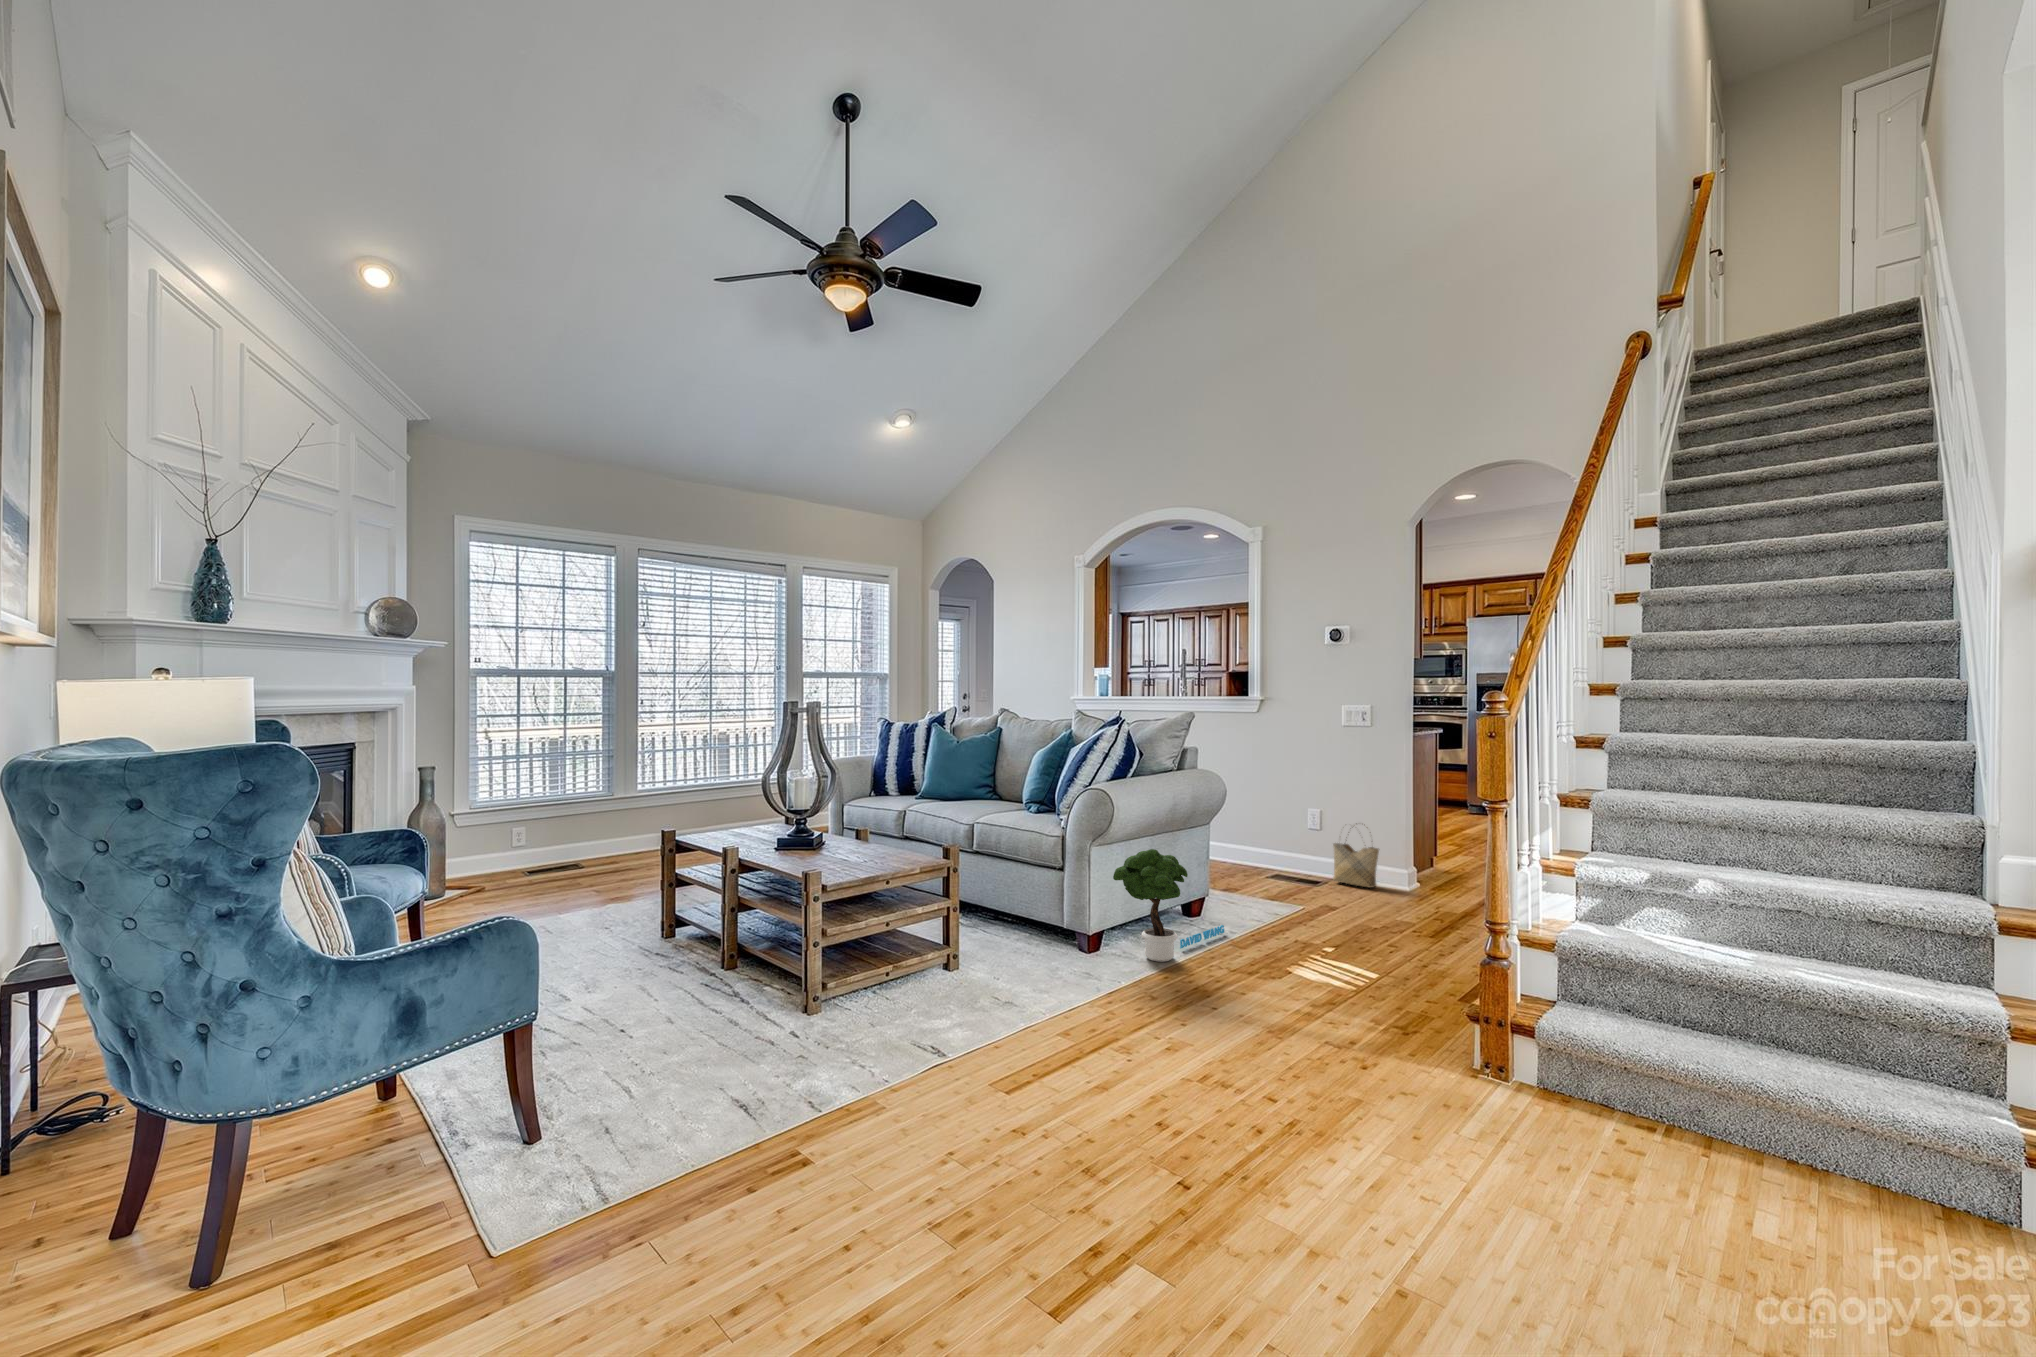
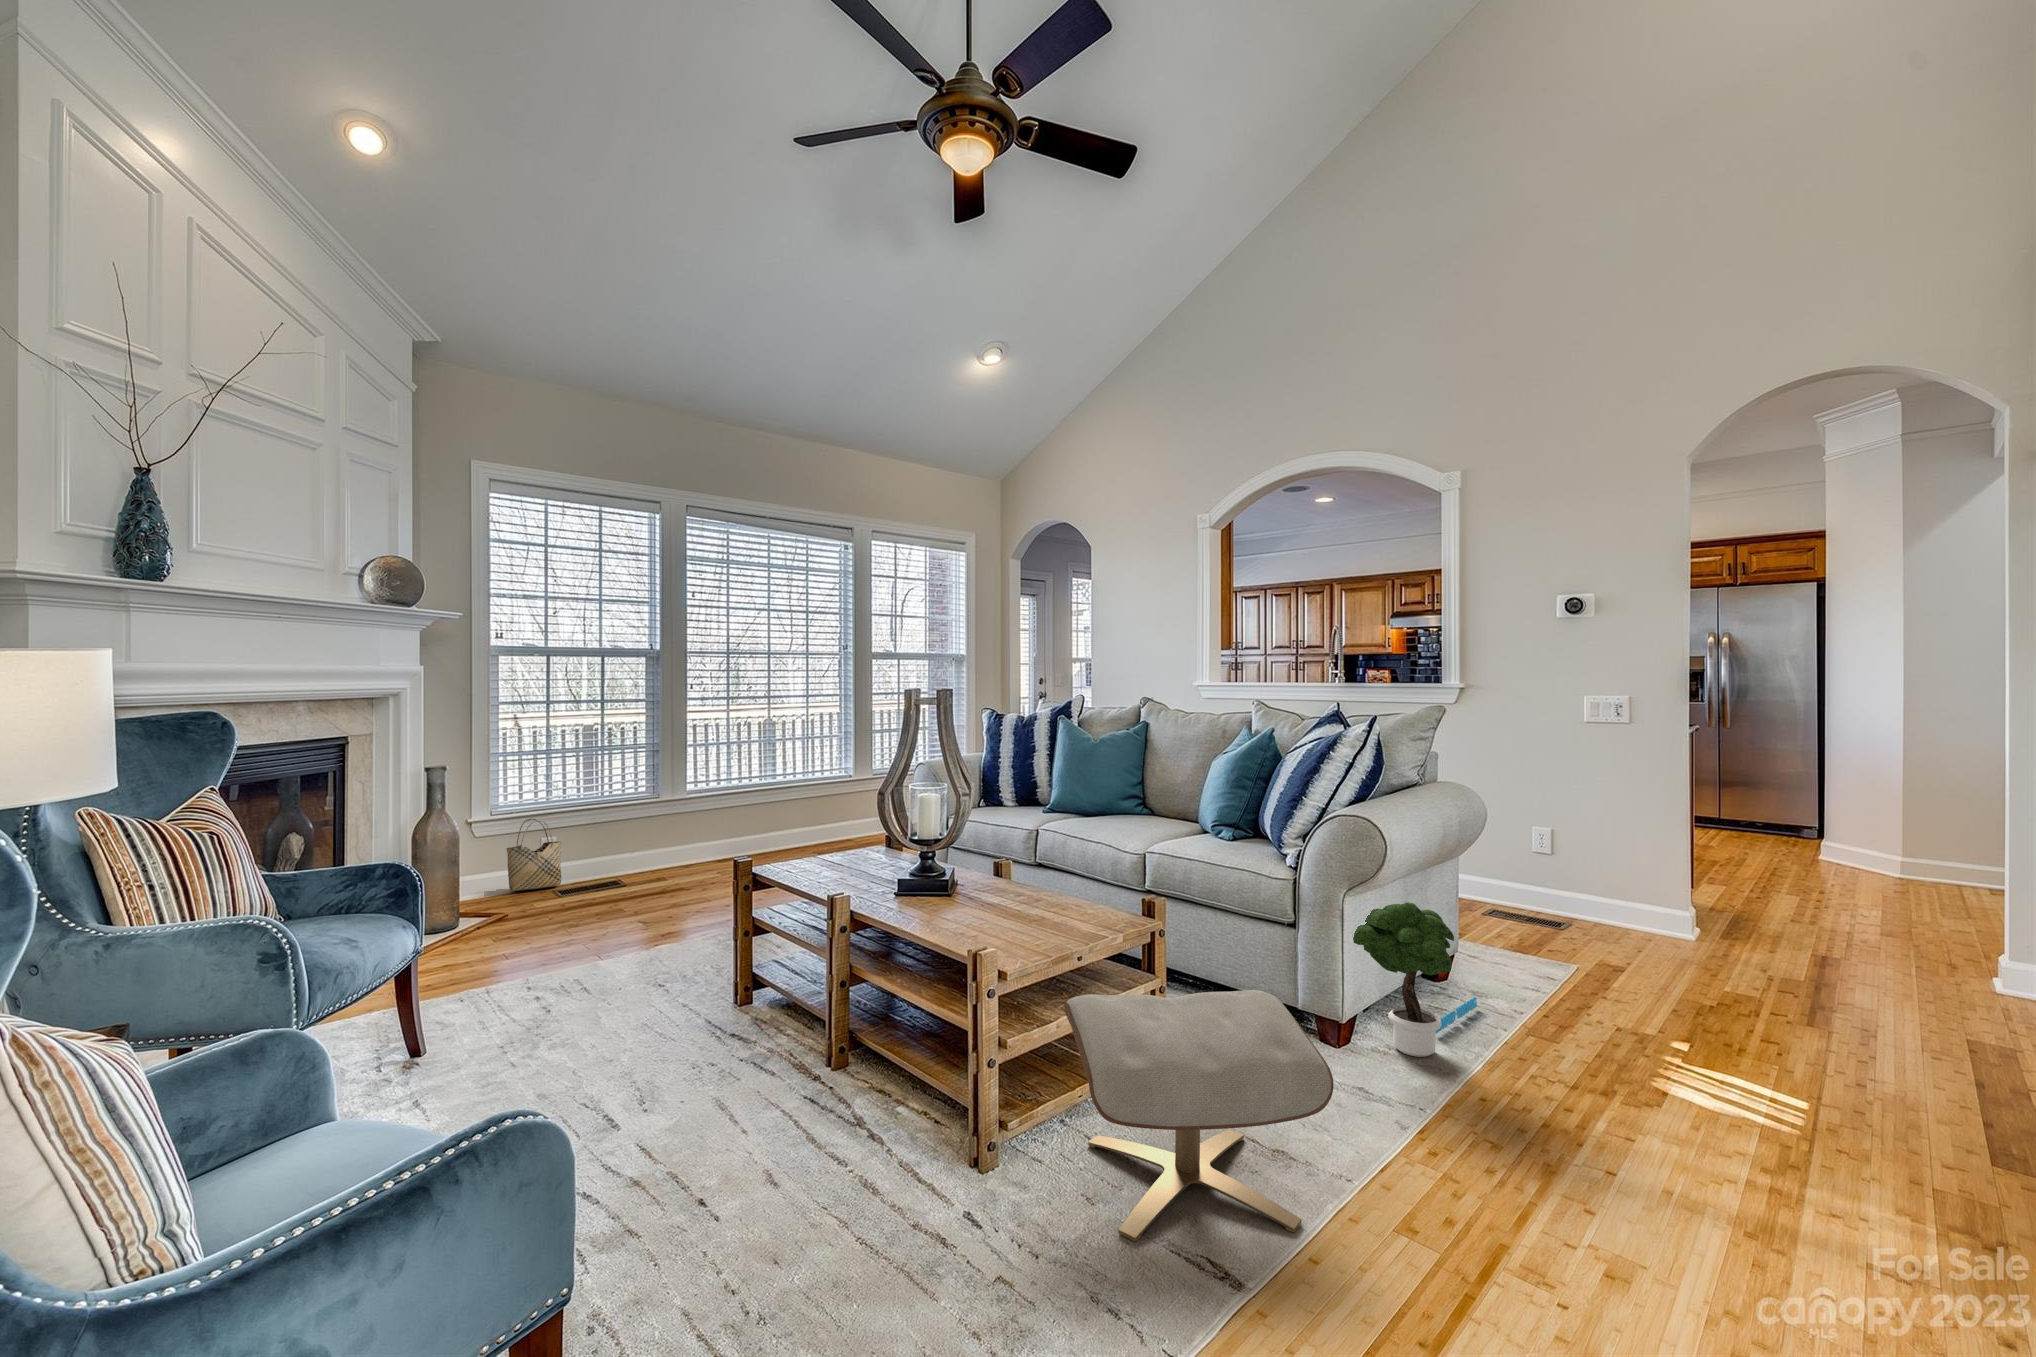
woven basket: present [1333,827,1379,888] -> present [506,819,562,891]
ottoman: none [873,901,1038,1054] -> present [1064,990,1334,1241]

